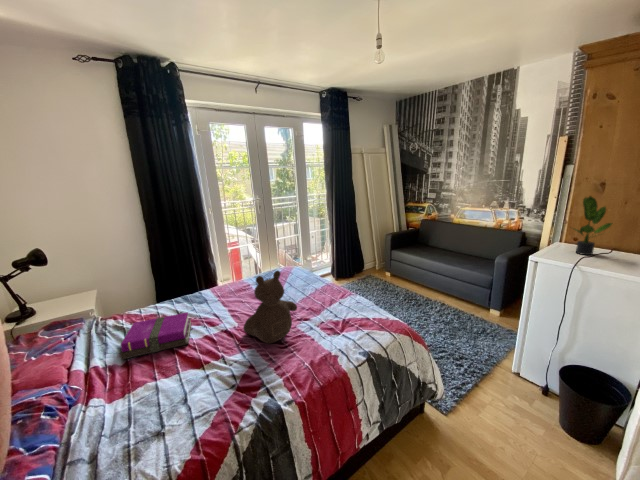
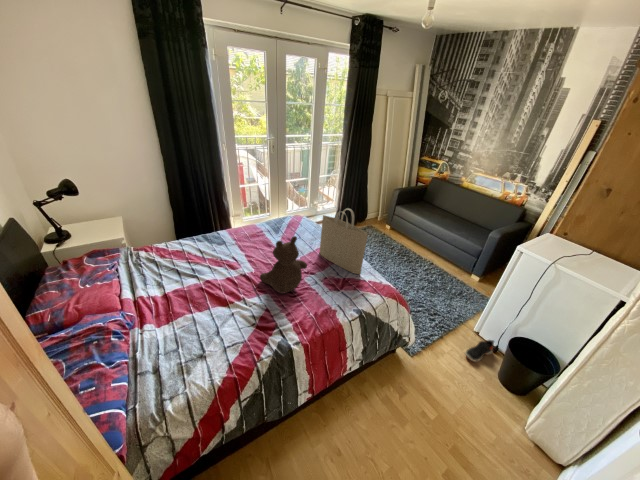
potted plant: present [574,196,612,255] -> none [560,198,603,252]
tote bag: none [311,240,361,313] -> present [320,208,368,274]
notebook: present [120,313,191,360] -> none [159,255,214,291]
shoe: none [511,379,544,411] -> present [466,340,494,362]

